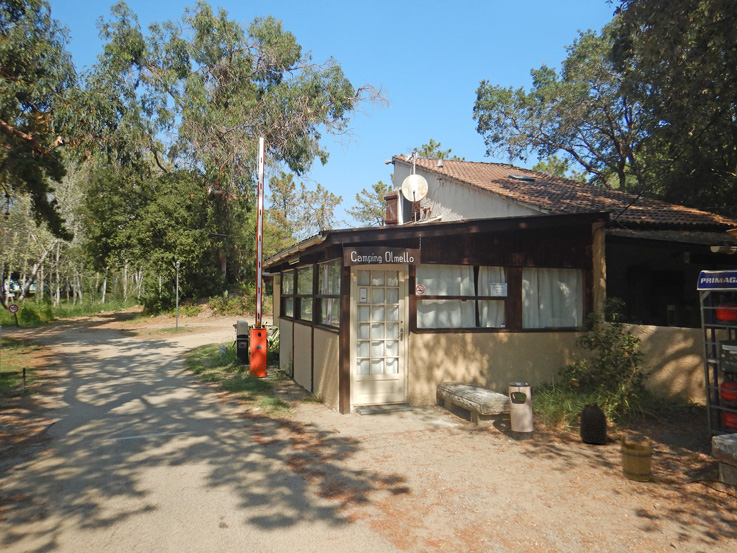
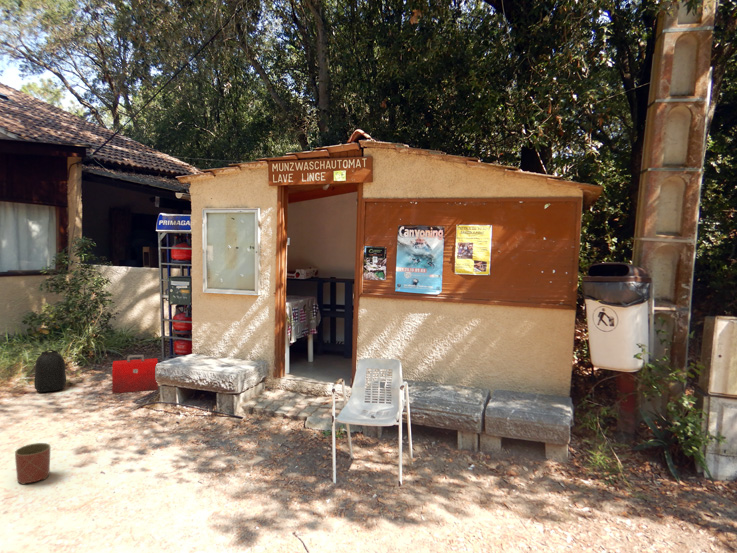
toolbox: none [655,421,708,466] -> present [112,355,158,394]
bucket: present [620,435,653,482] -> none [70,378,105,420]
planter: none [588,492,618,531] -> present [15,443,50,484]

